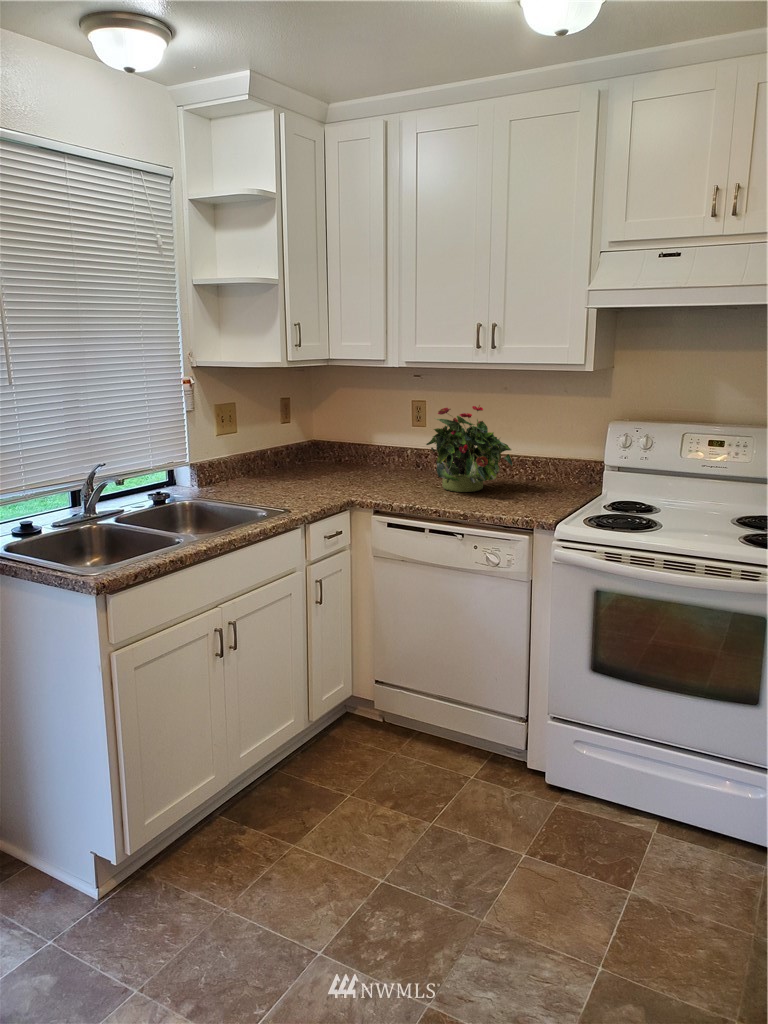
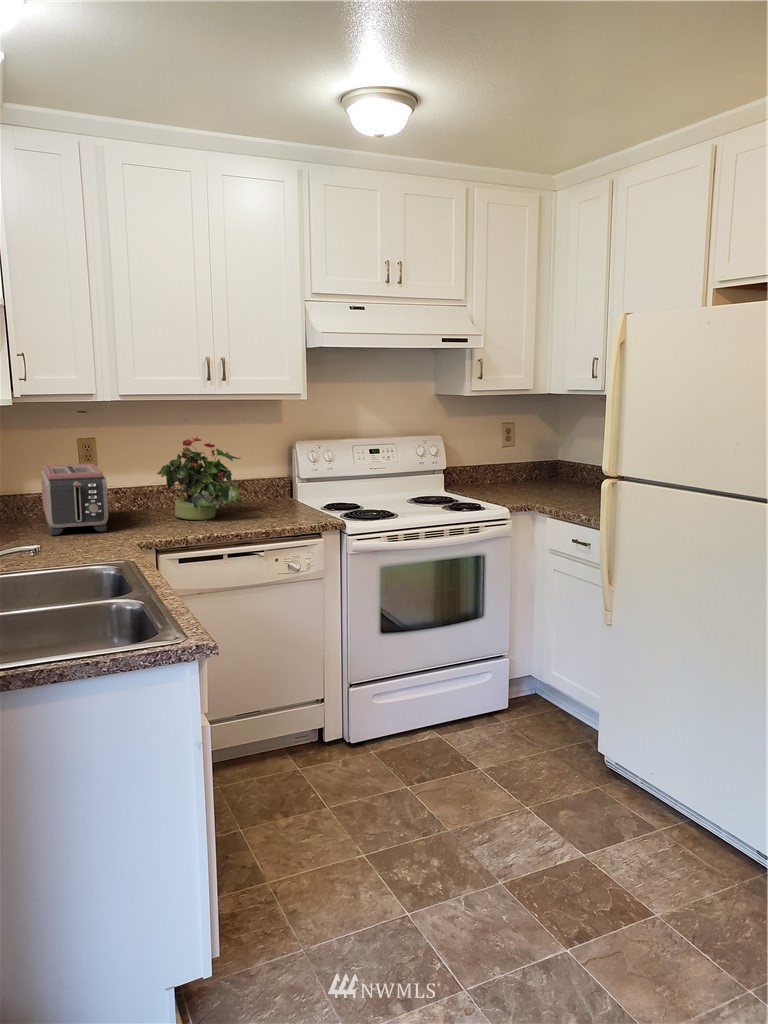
toaster: none [316,423,398,486] -> present [41,463,108,535]

